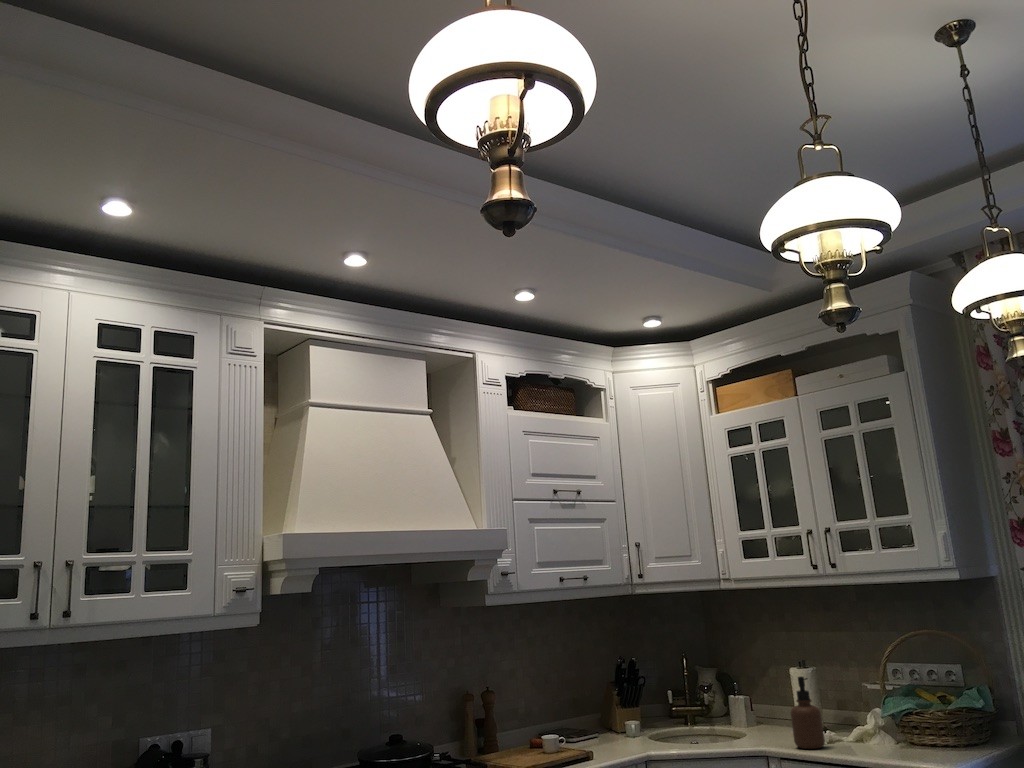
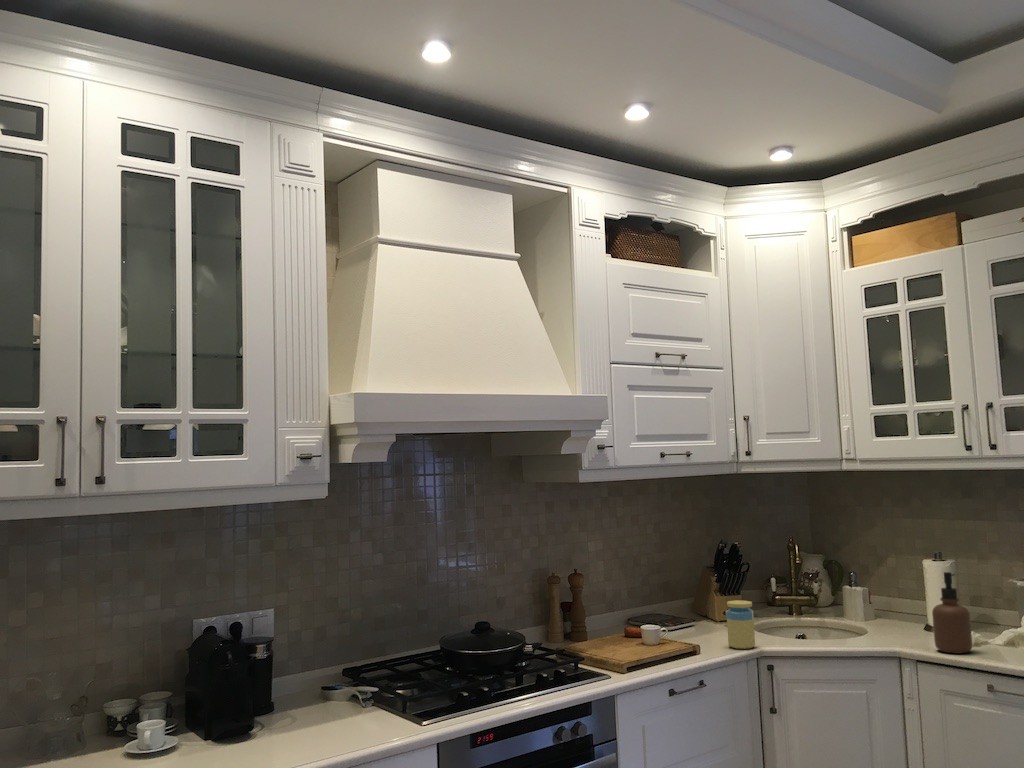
jar: none [618,709,644,753] -> present [727,600,755,649]

